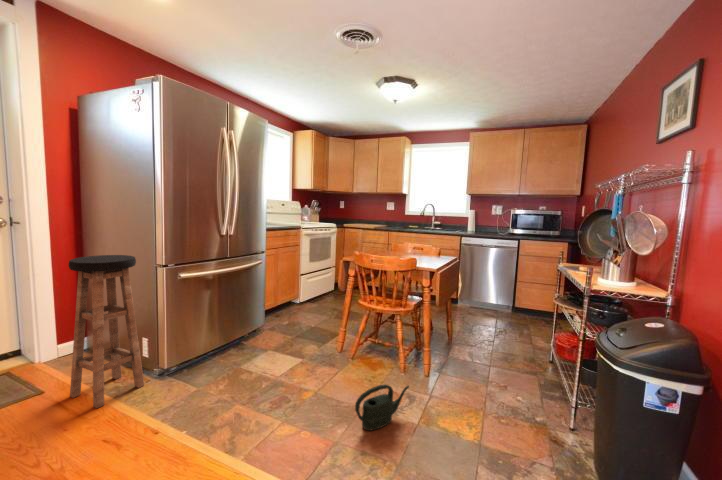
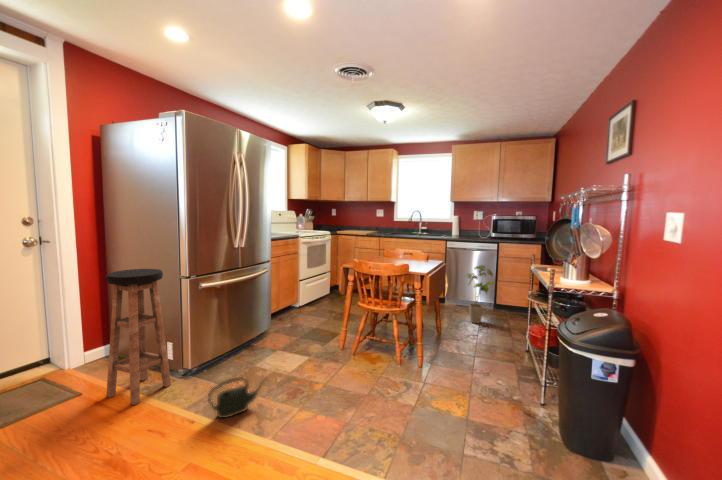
house plant: none [480,263,516,327] -> present [466,265,494,323]
watering can: present [355,384,409,431] -> present [208,377,261,418]

